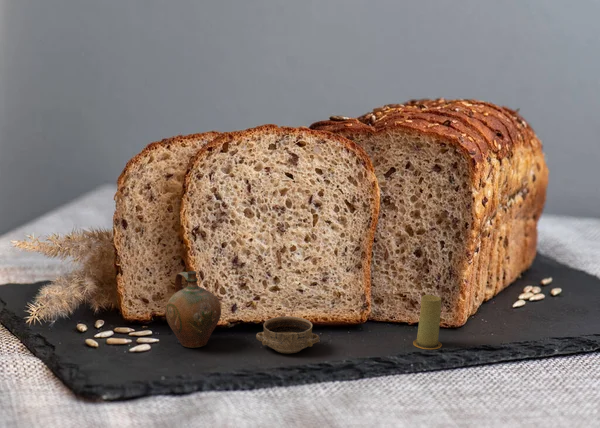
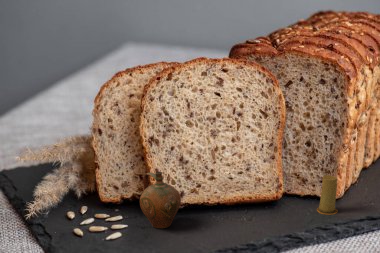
ceramic bowl: present [256,316,319,353] -> none [208,199,254,227]

